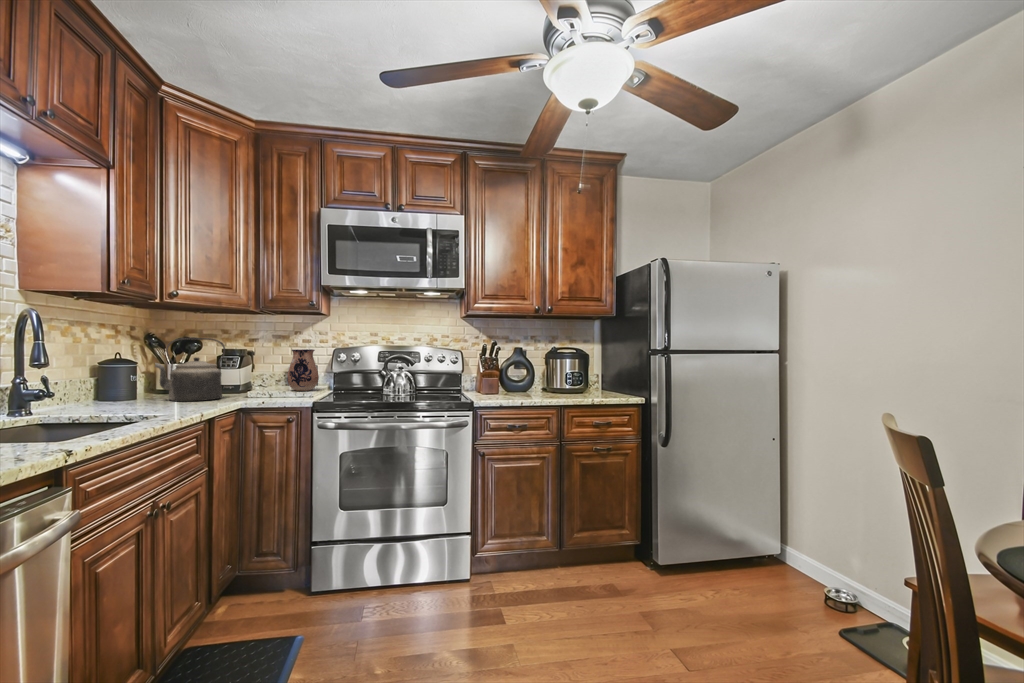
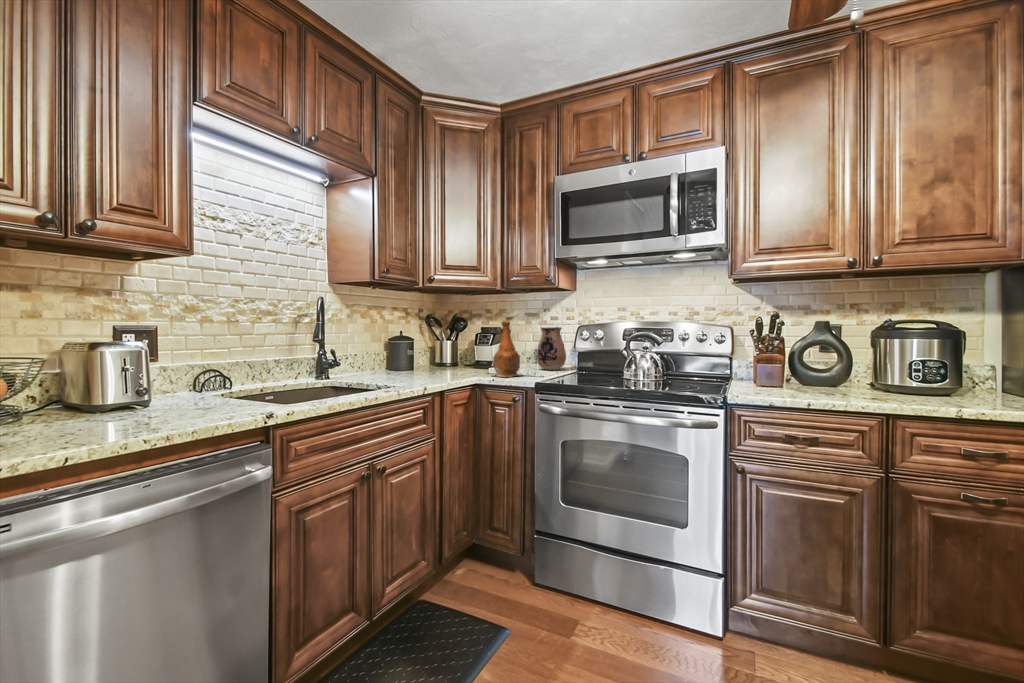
kettle: present [155,338,225,401] -> none [418,317,472,375]
bottle: none [249,343,289,399] -> present [492,321,521,377]

